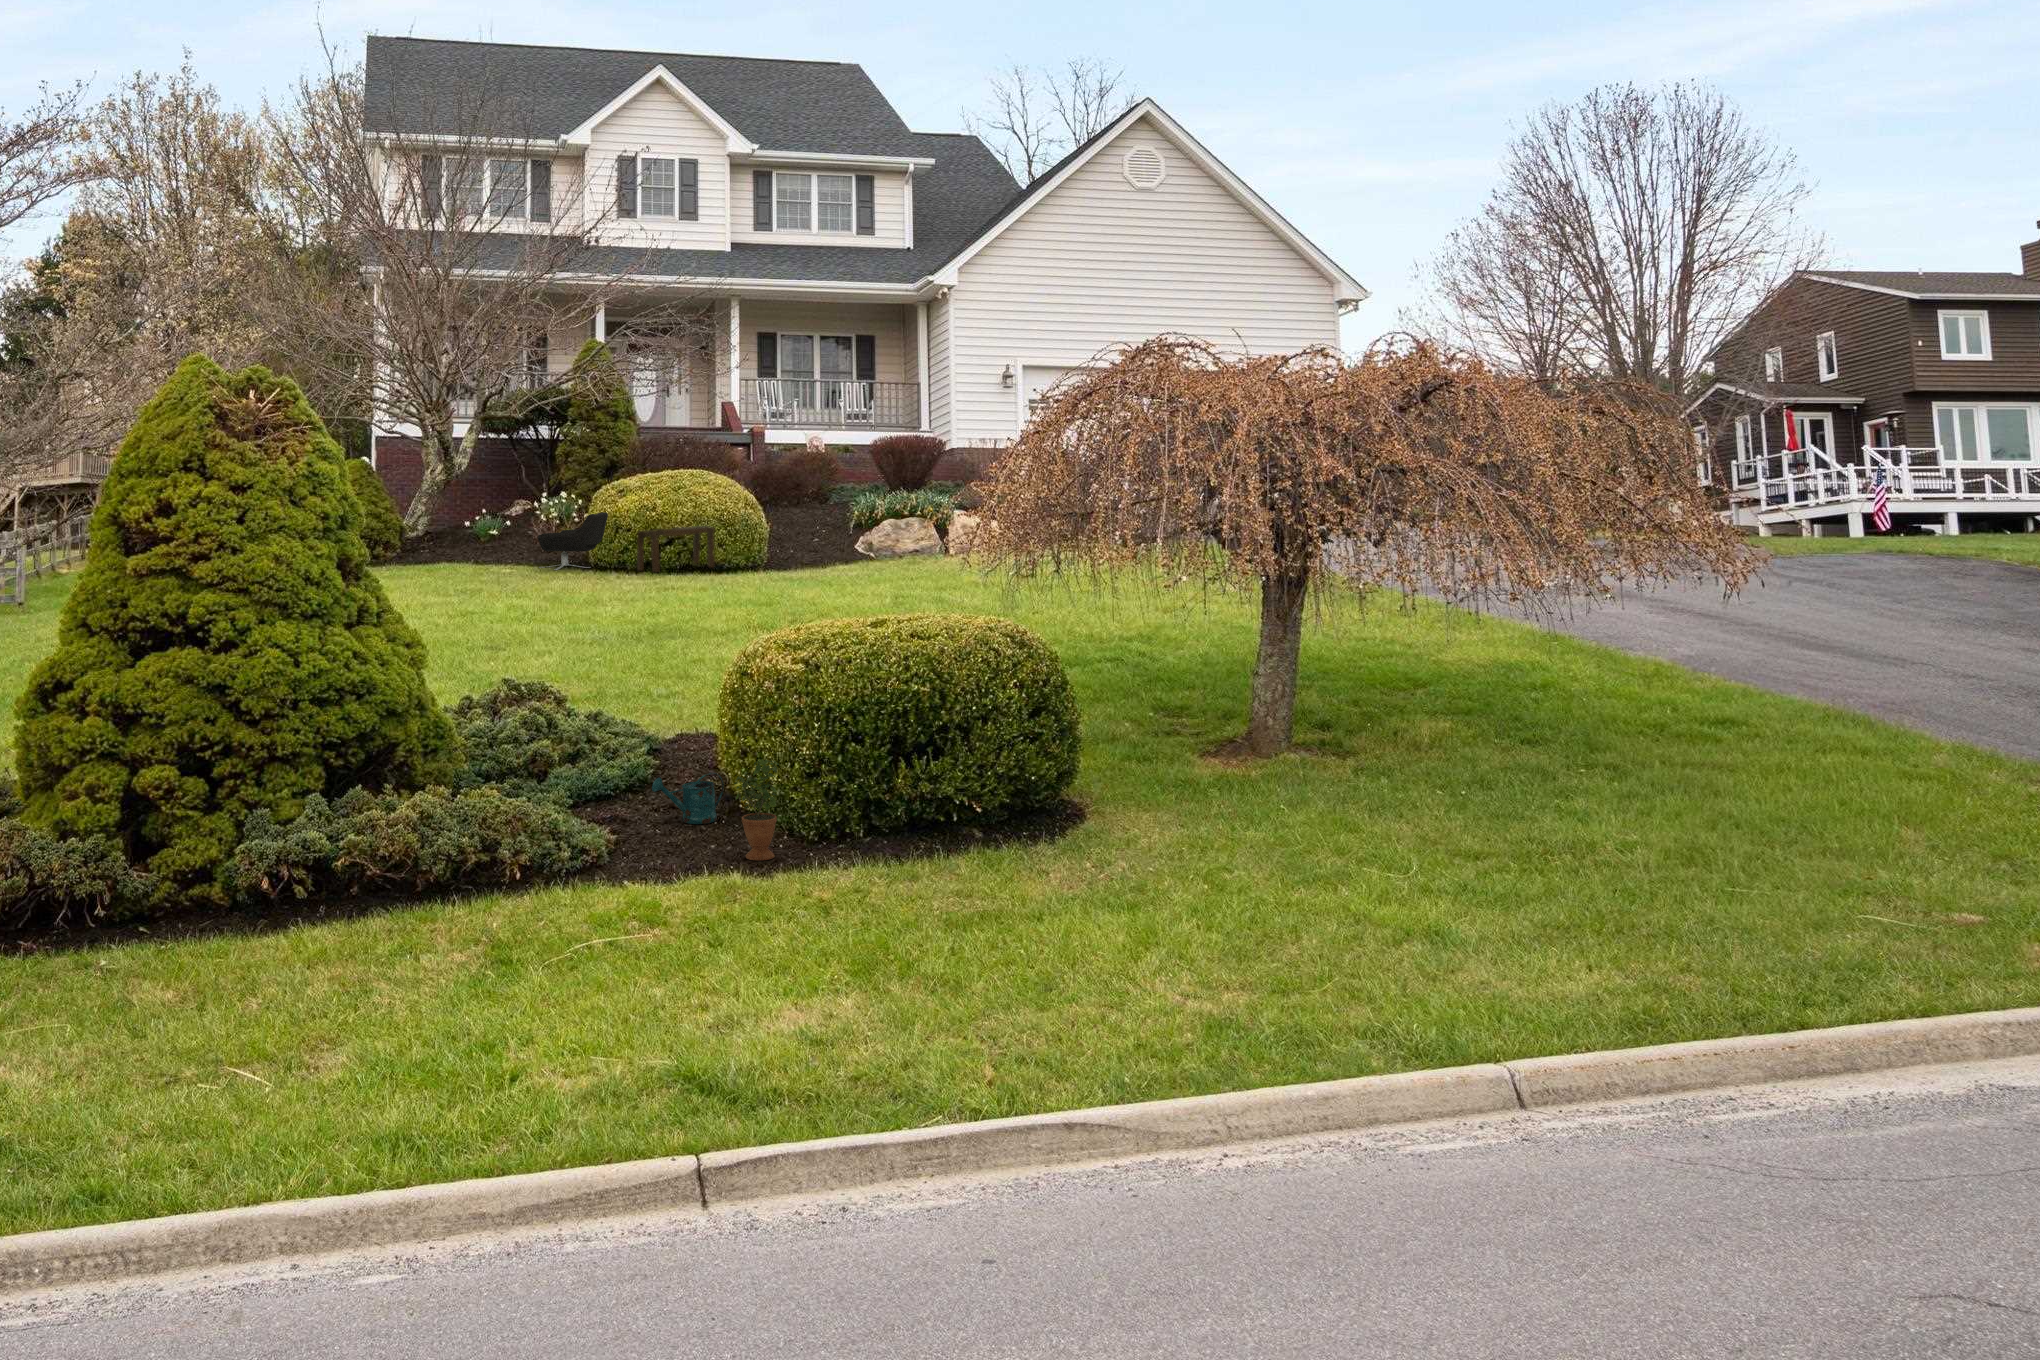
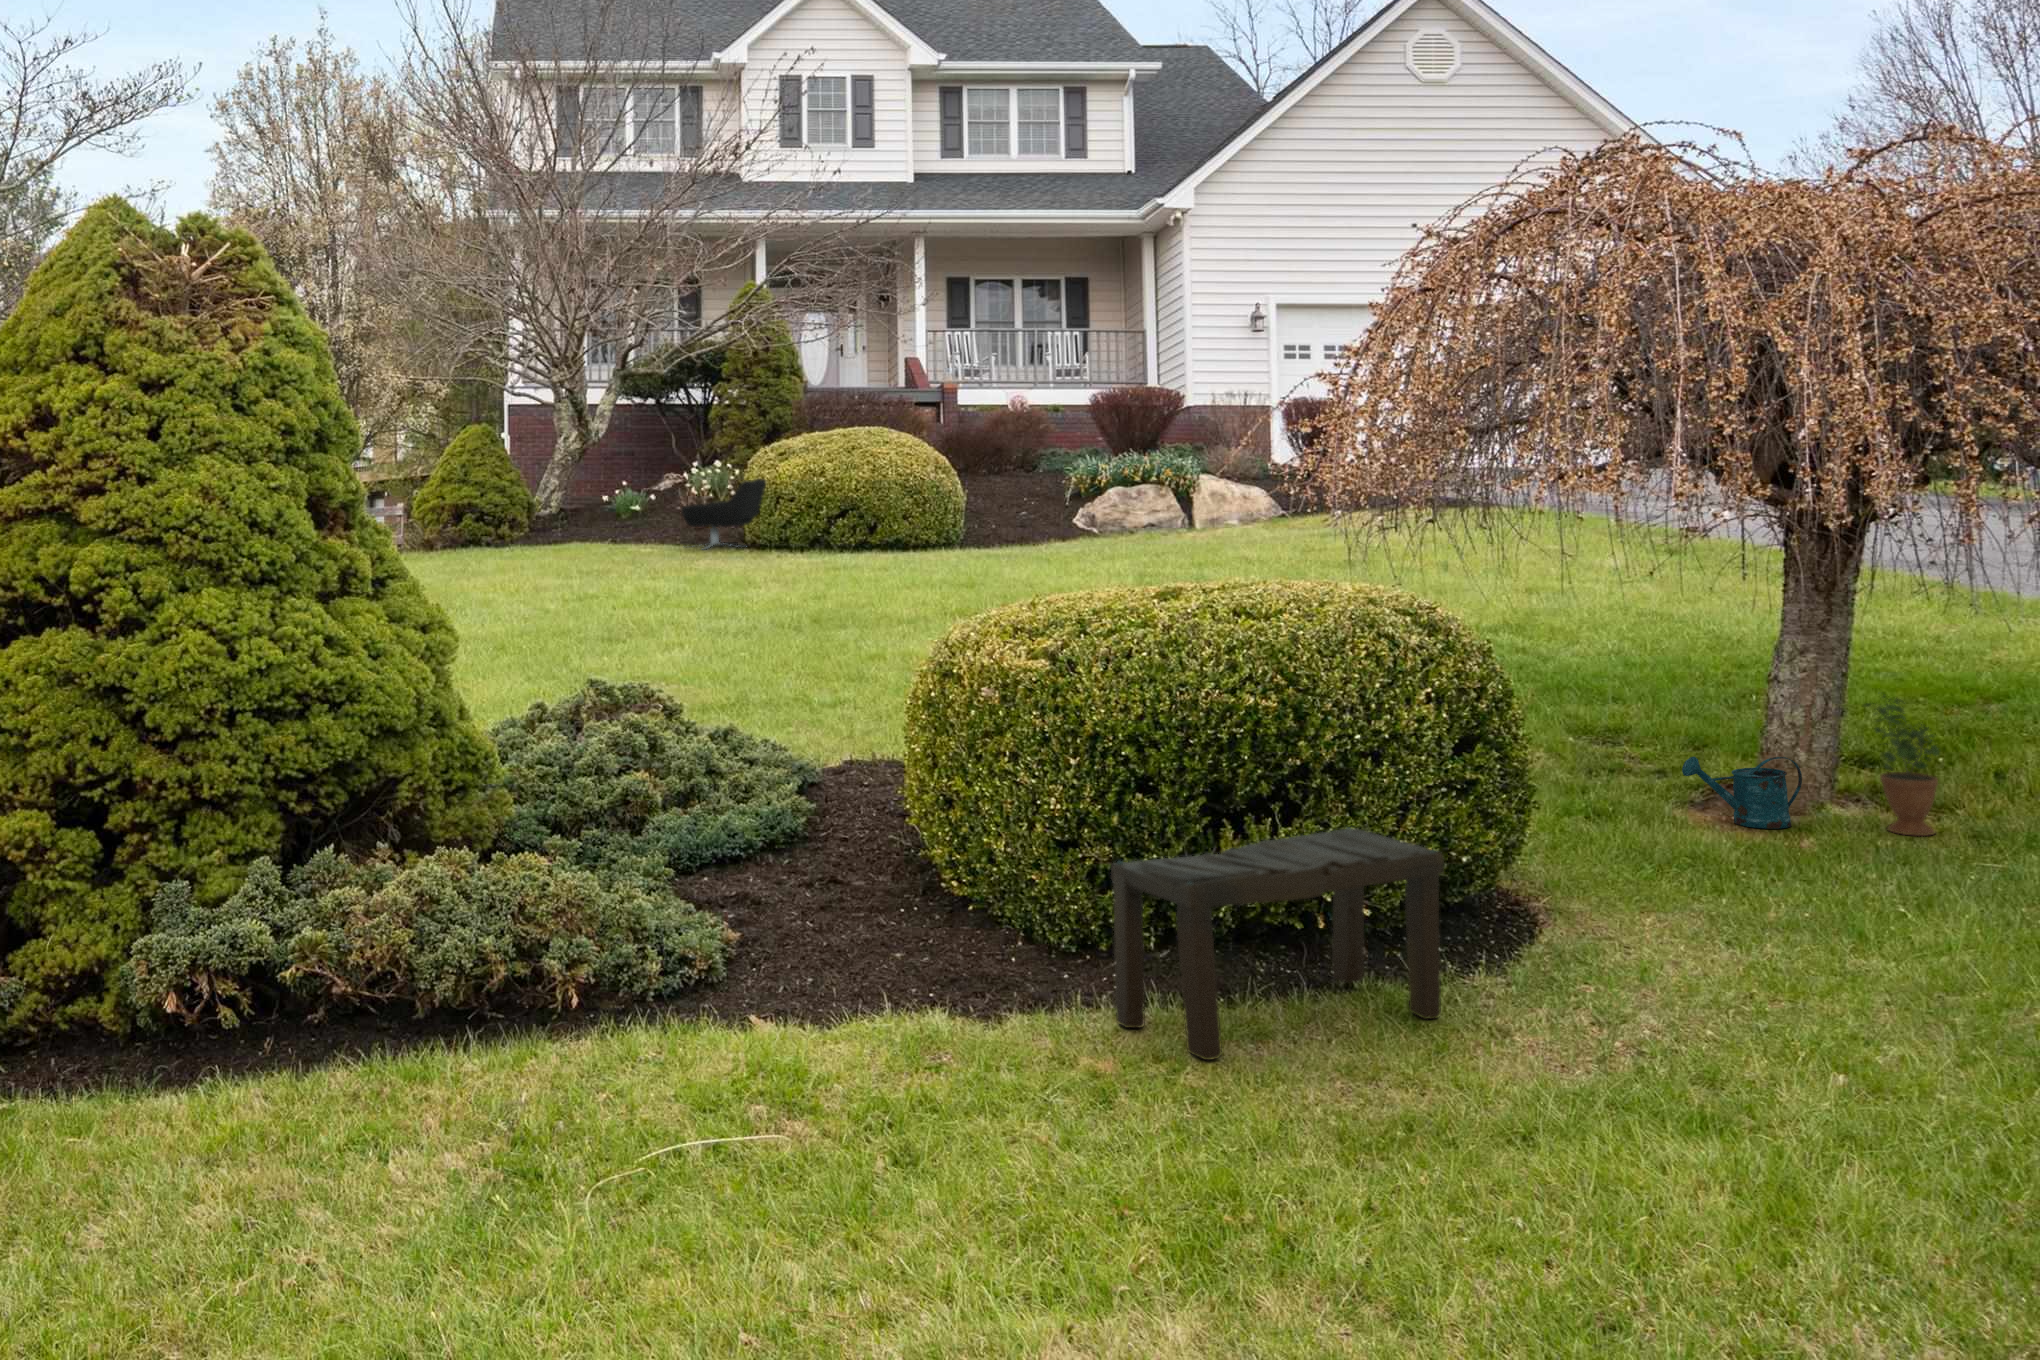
bench: present [637,526,715,572] -> present [1111,827,1443,1060]
potted plant: present [734,759,779,860] -> present [1865,696,1939,836]
watering can: present [652,773,724,824] -> present [1682,757,1802,829]

